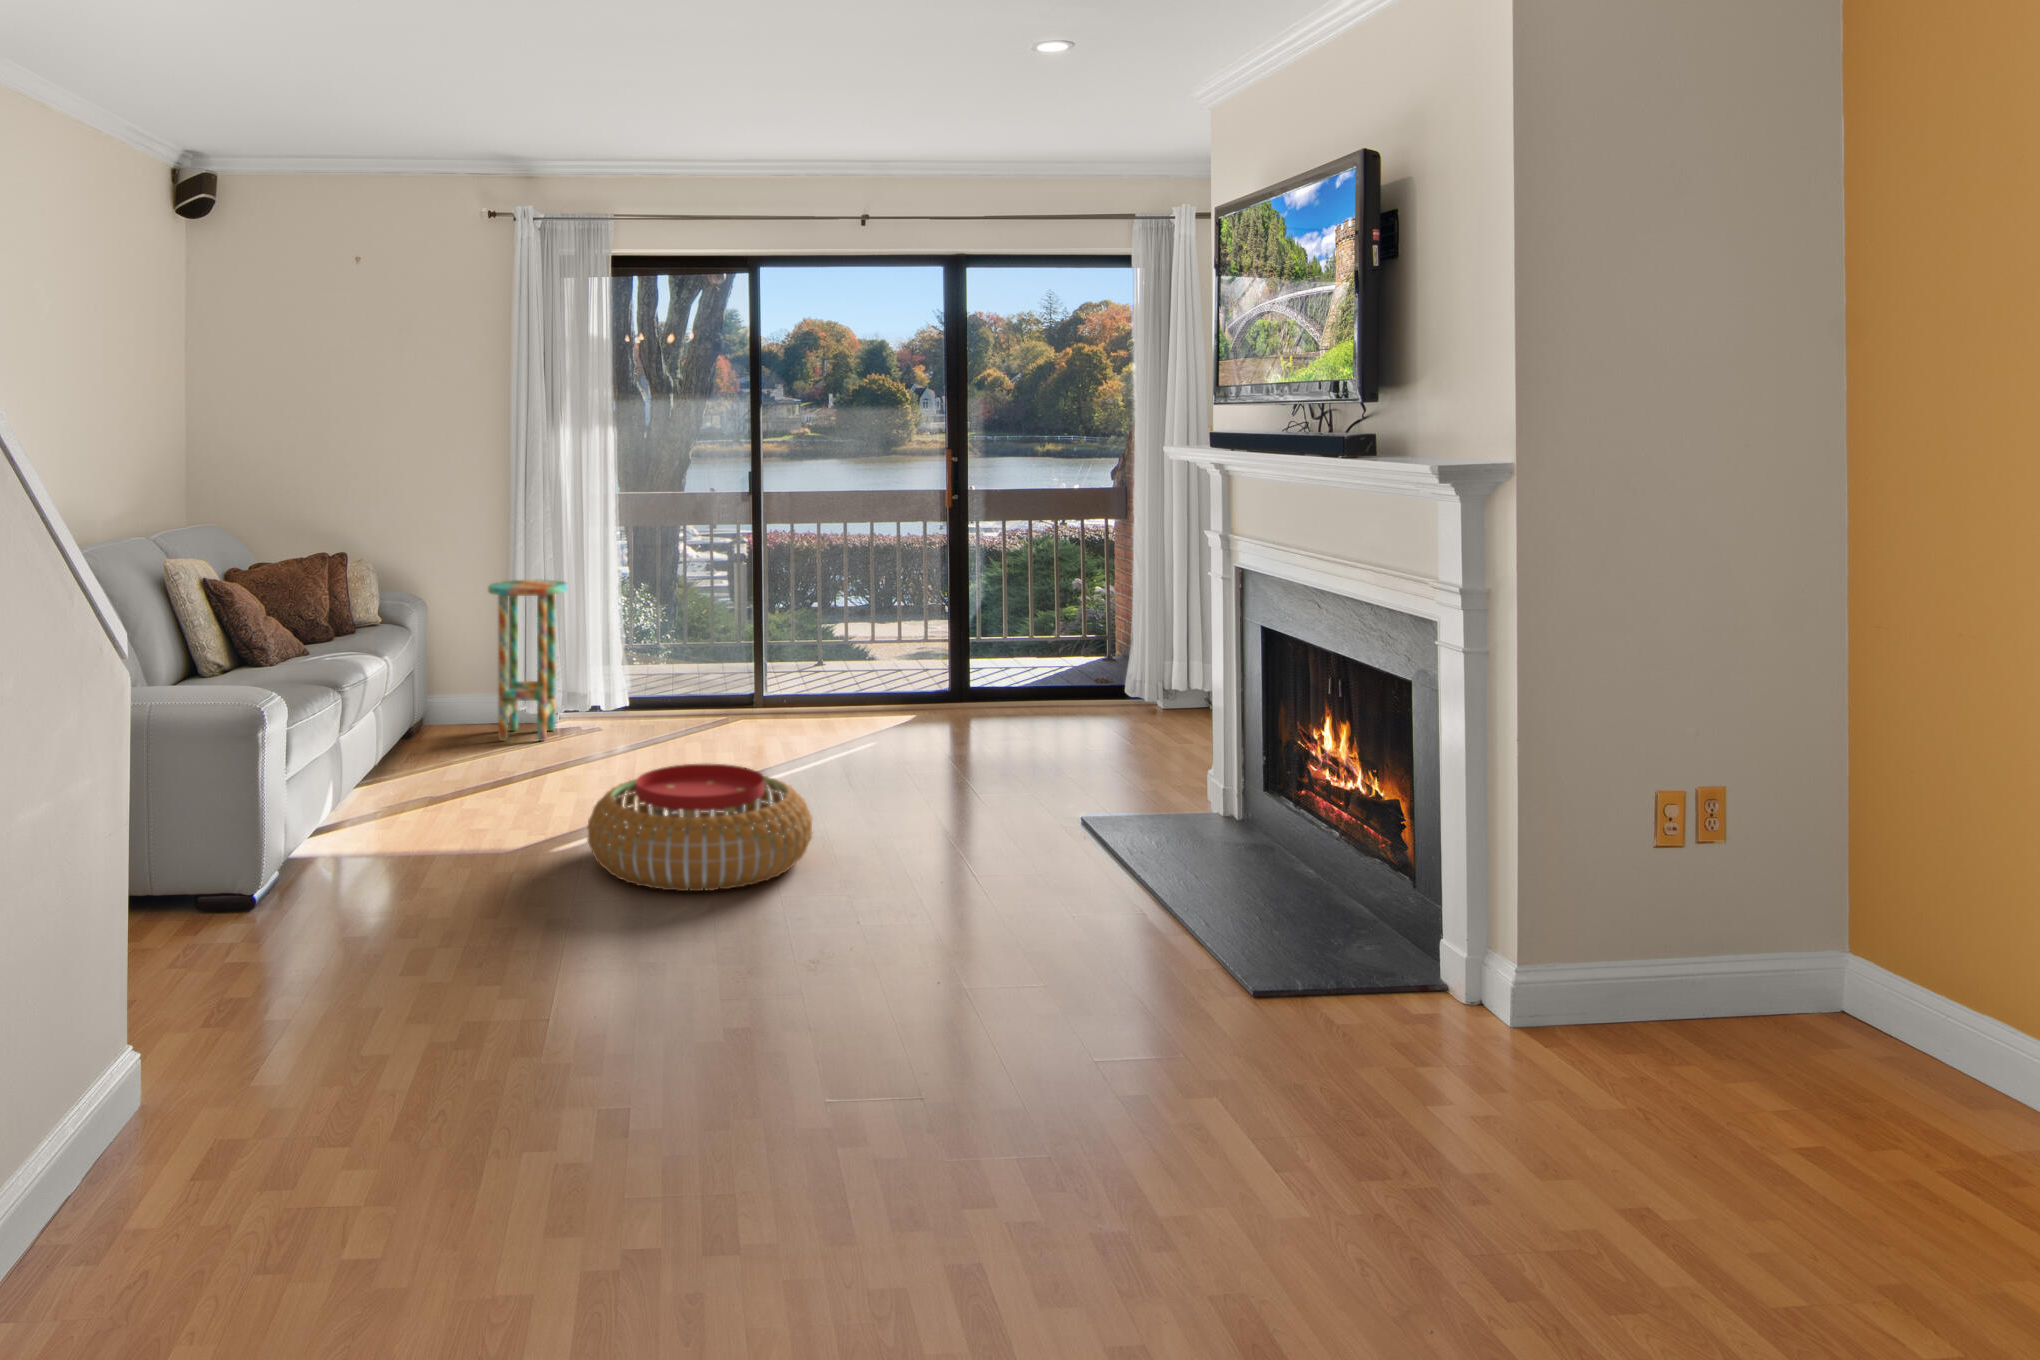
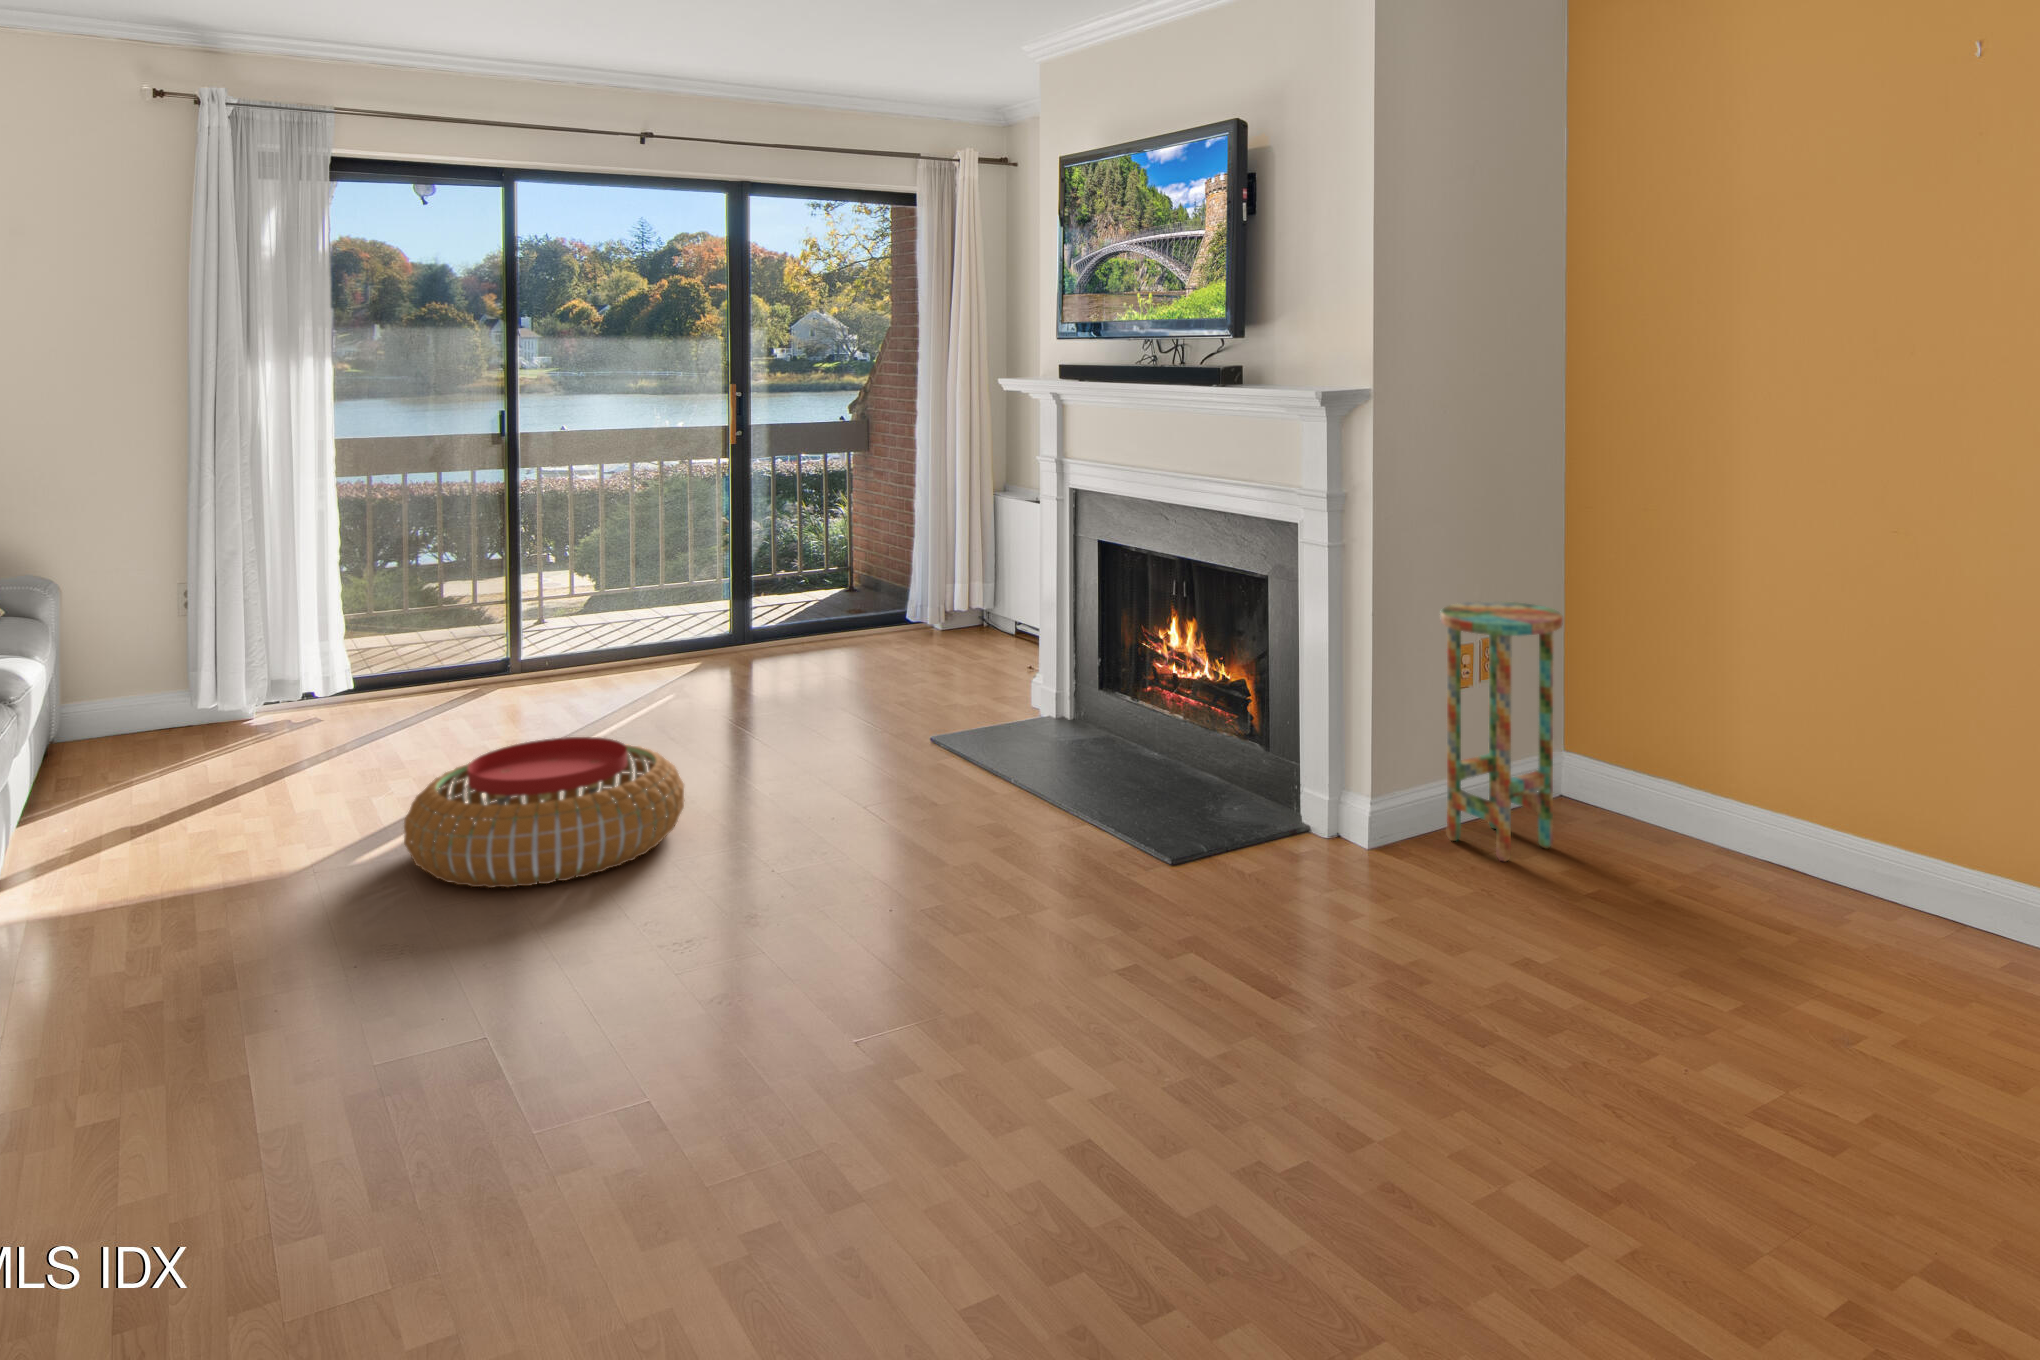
side table: present [488,580,567,741] -> present [1440,601,1563,861]

